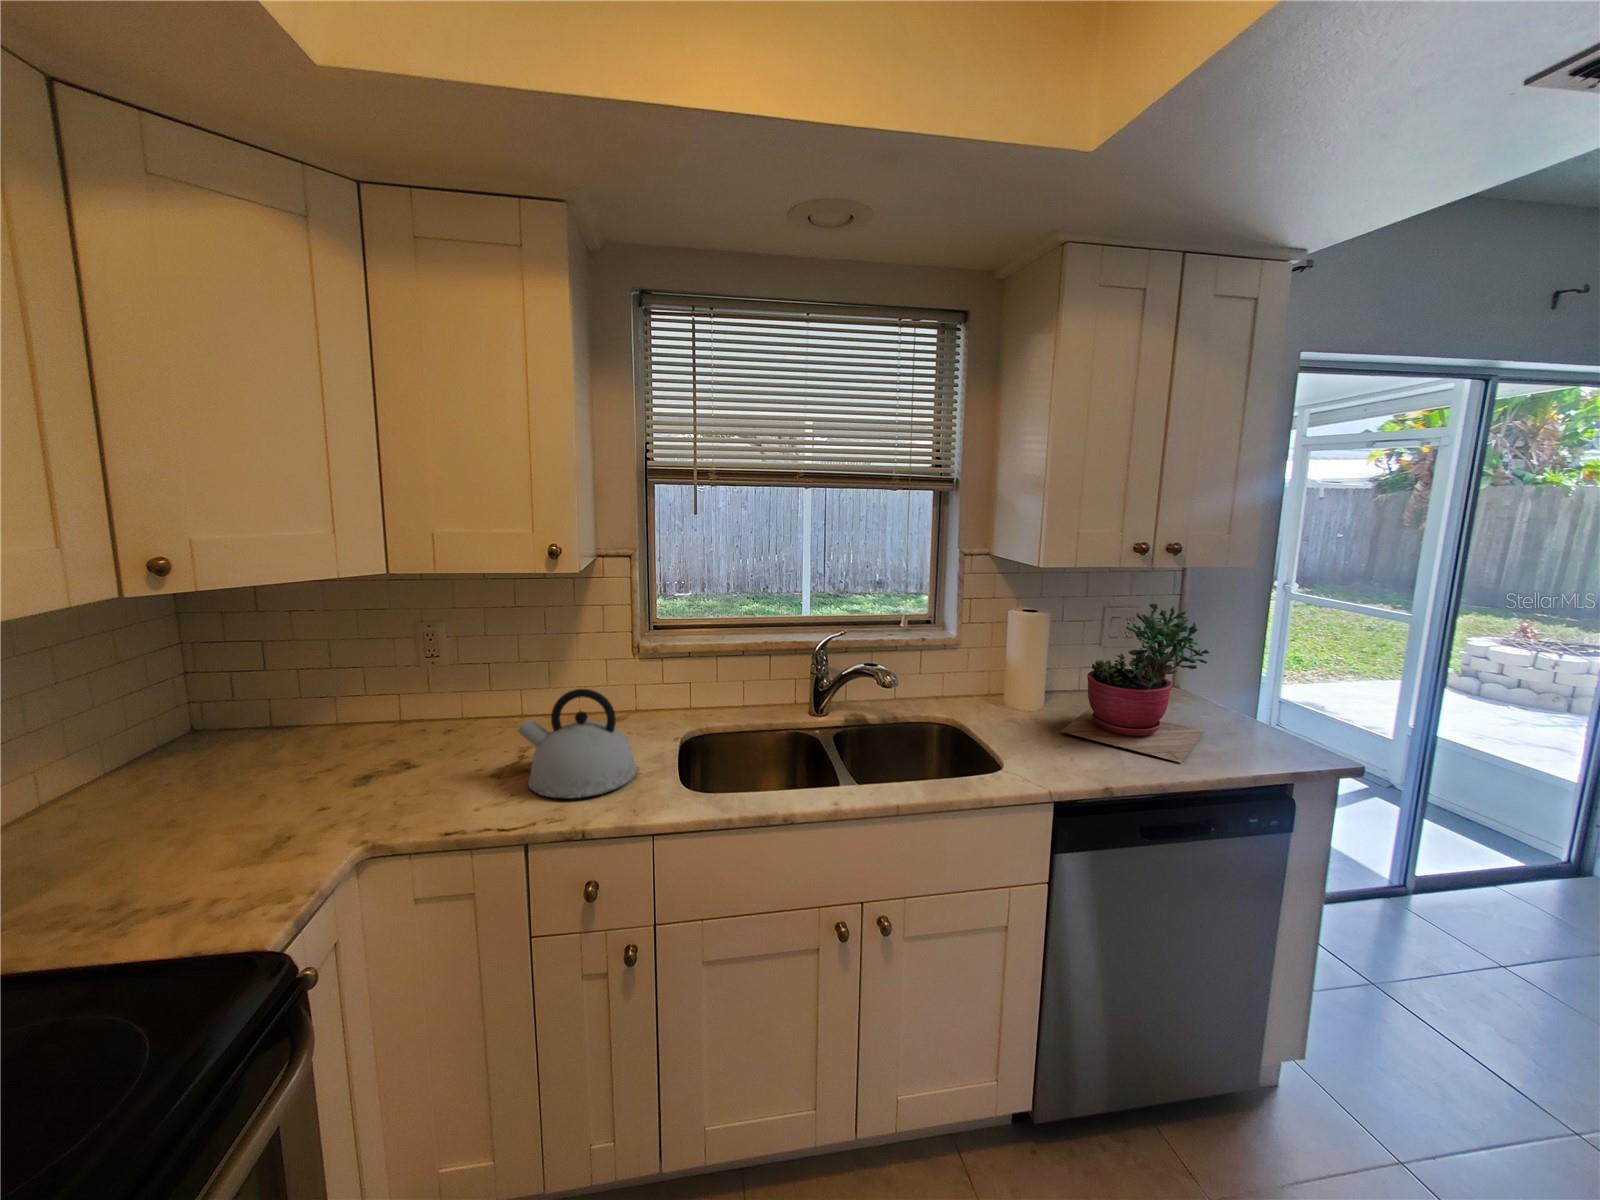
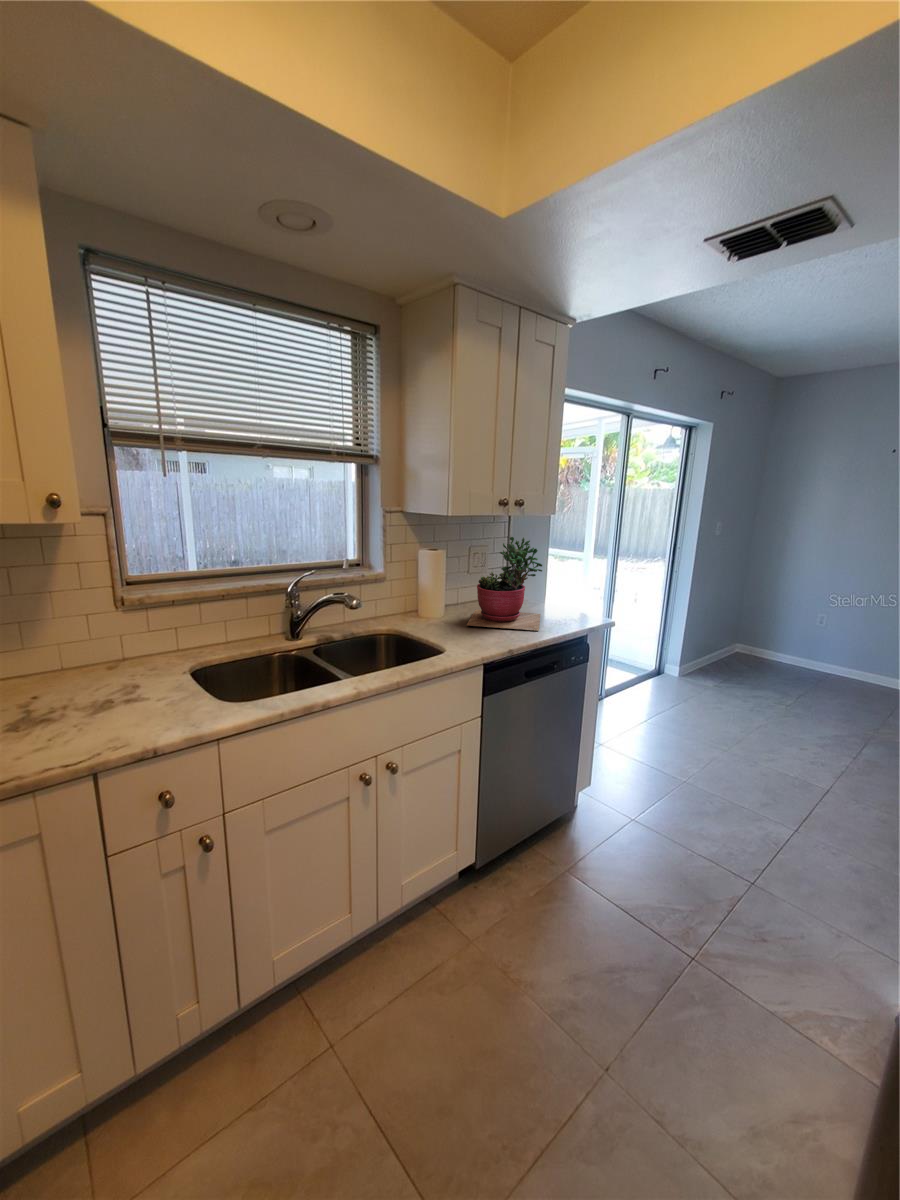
kettle: present [518,689,637,798] -> none [37,629,173,733]

